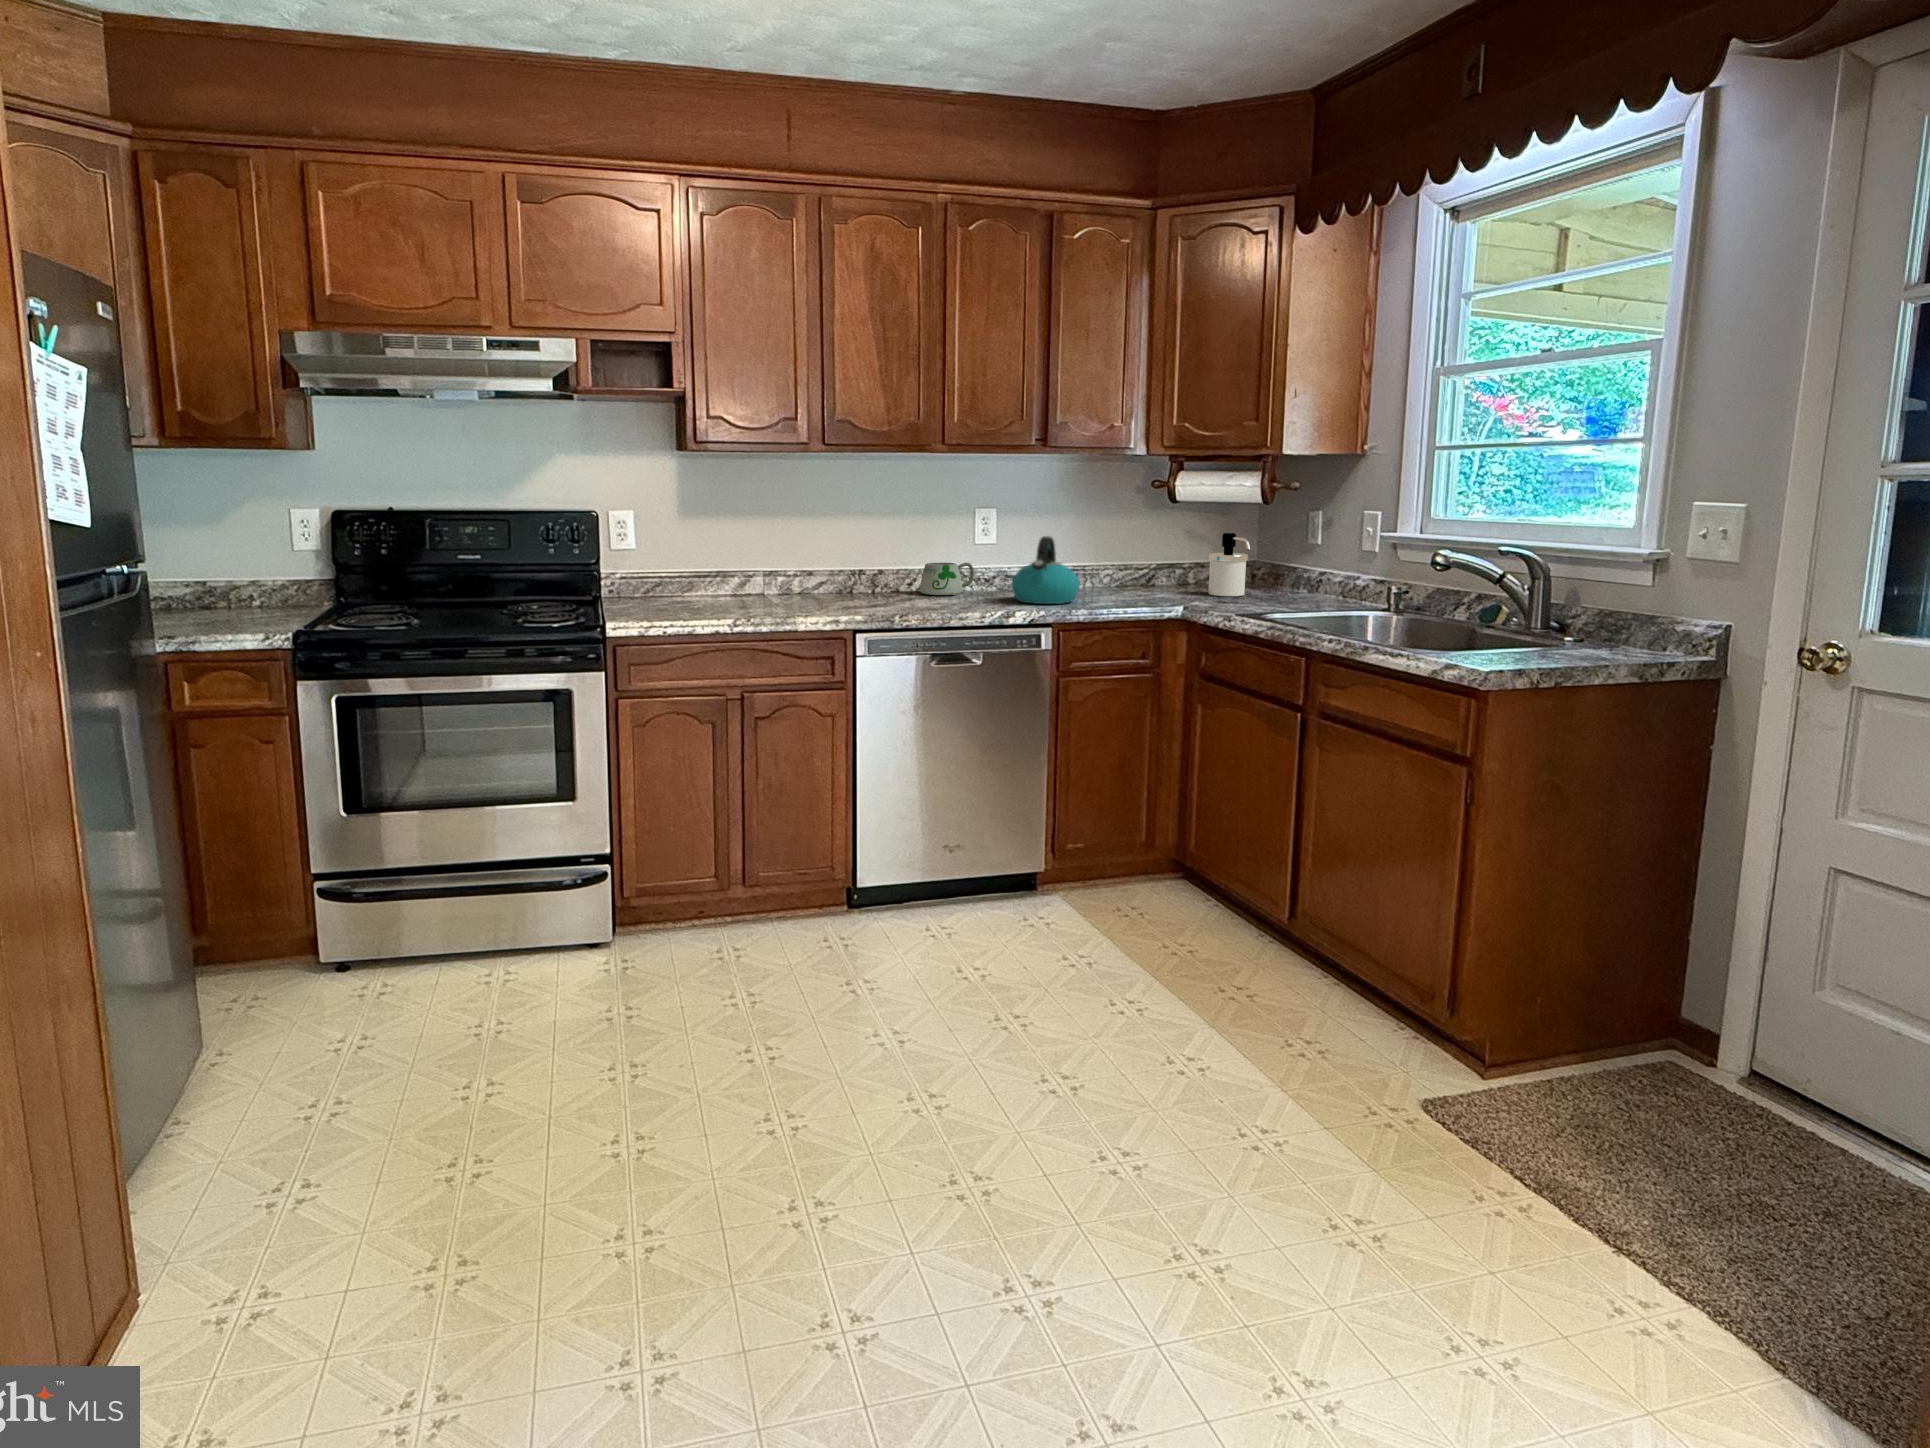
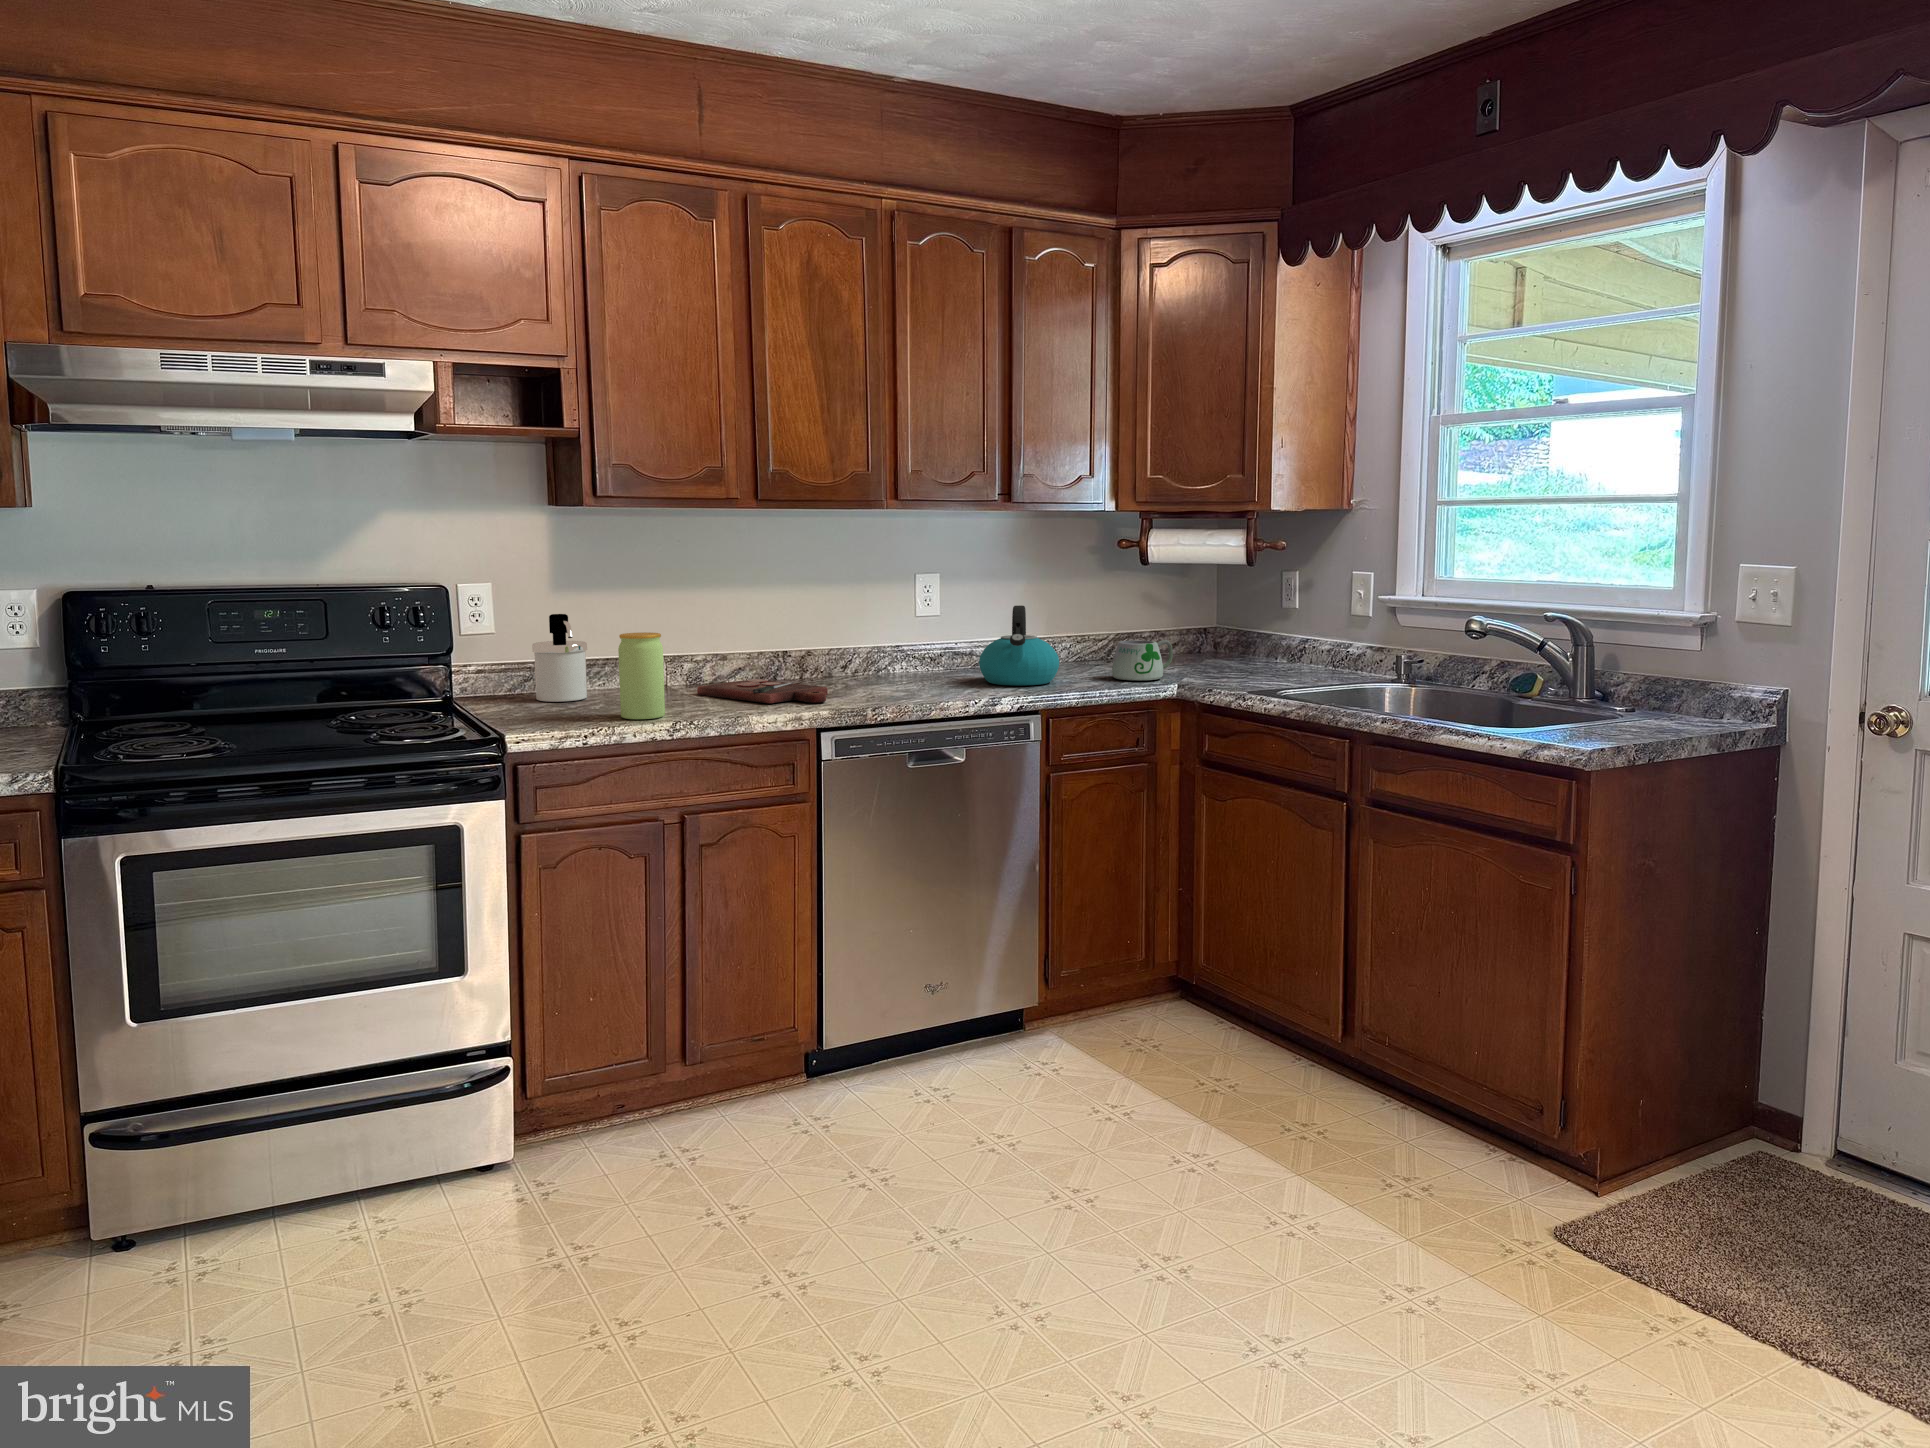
soap dispenser: present [1209,533,1250,596] -> present [532,614,587,702]
jar: none [701,550,737,618] -> present [618,632,665,719]
mug: present [920,563,974,596] -> present [1112,640,1173,680]
cutting board: none [779,592,877,611] -> present [697,679,828,703]

